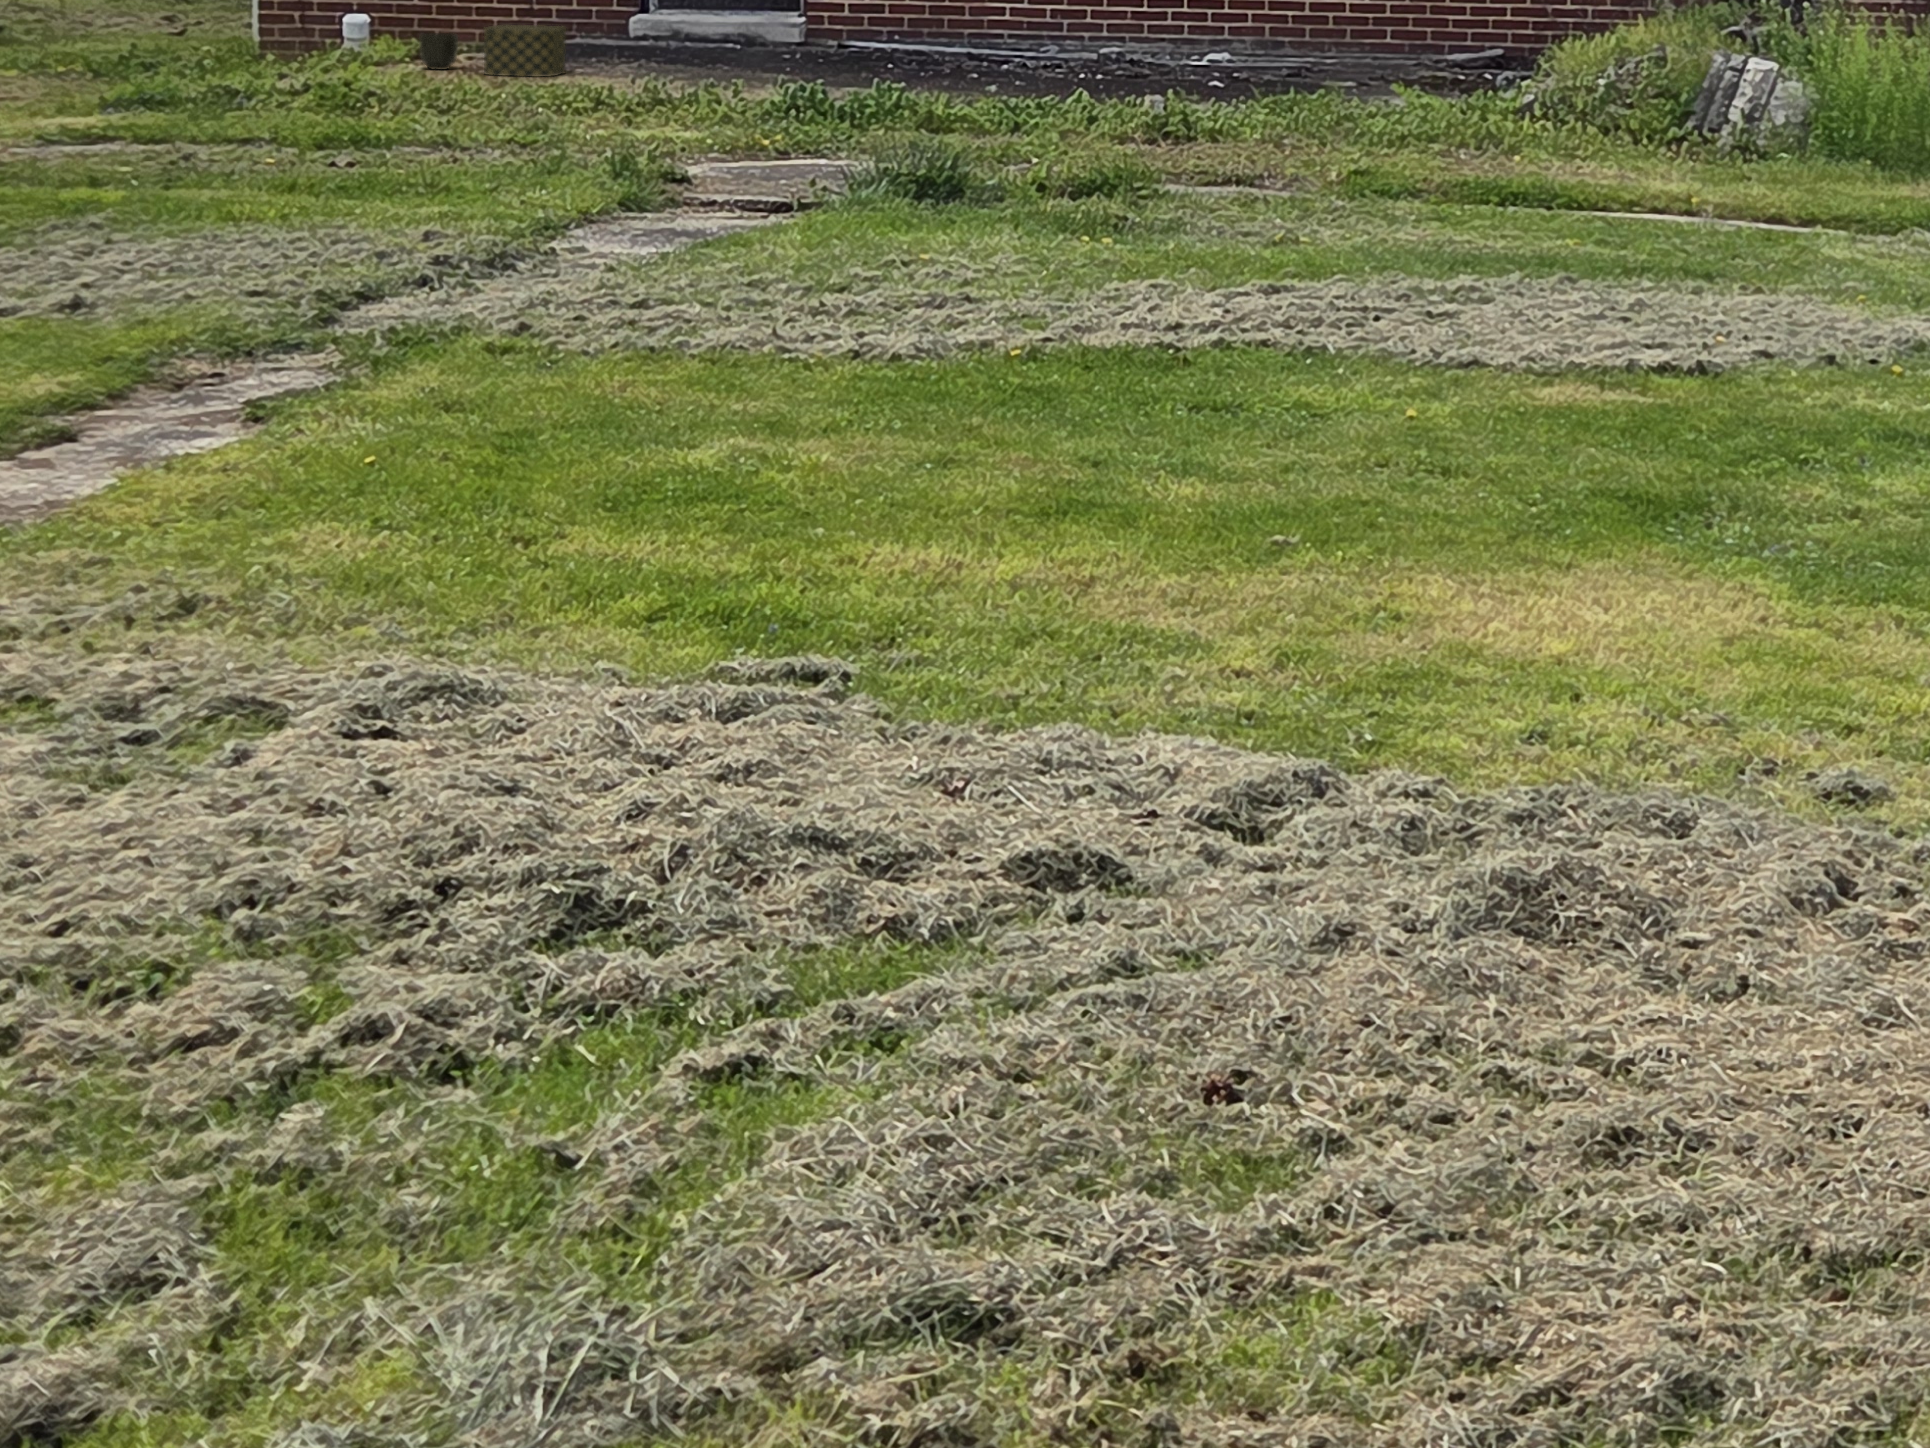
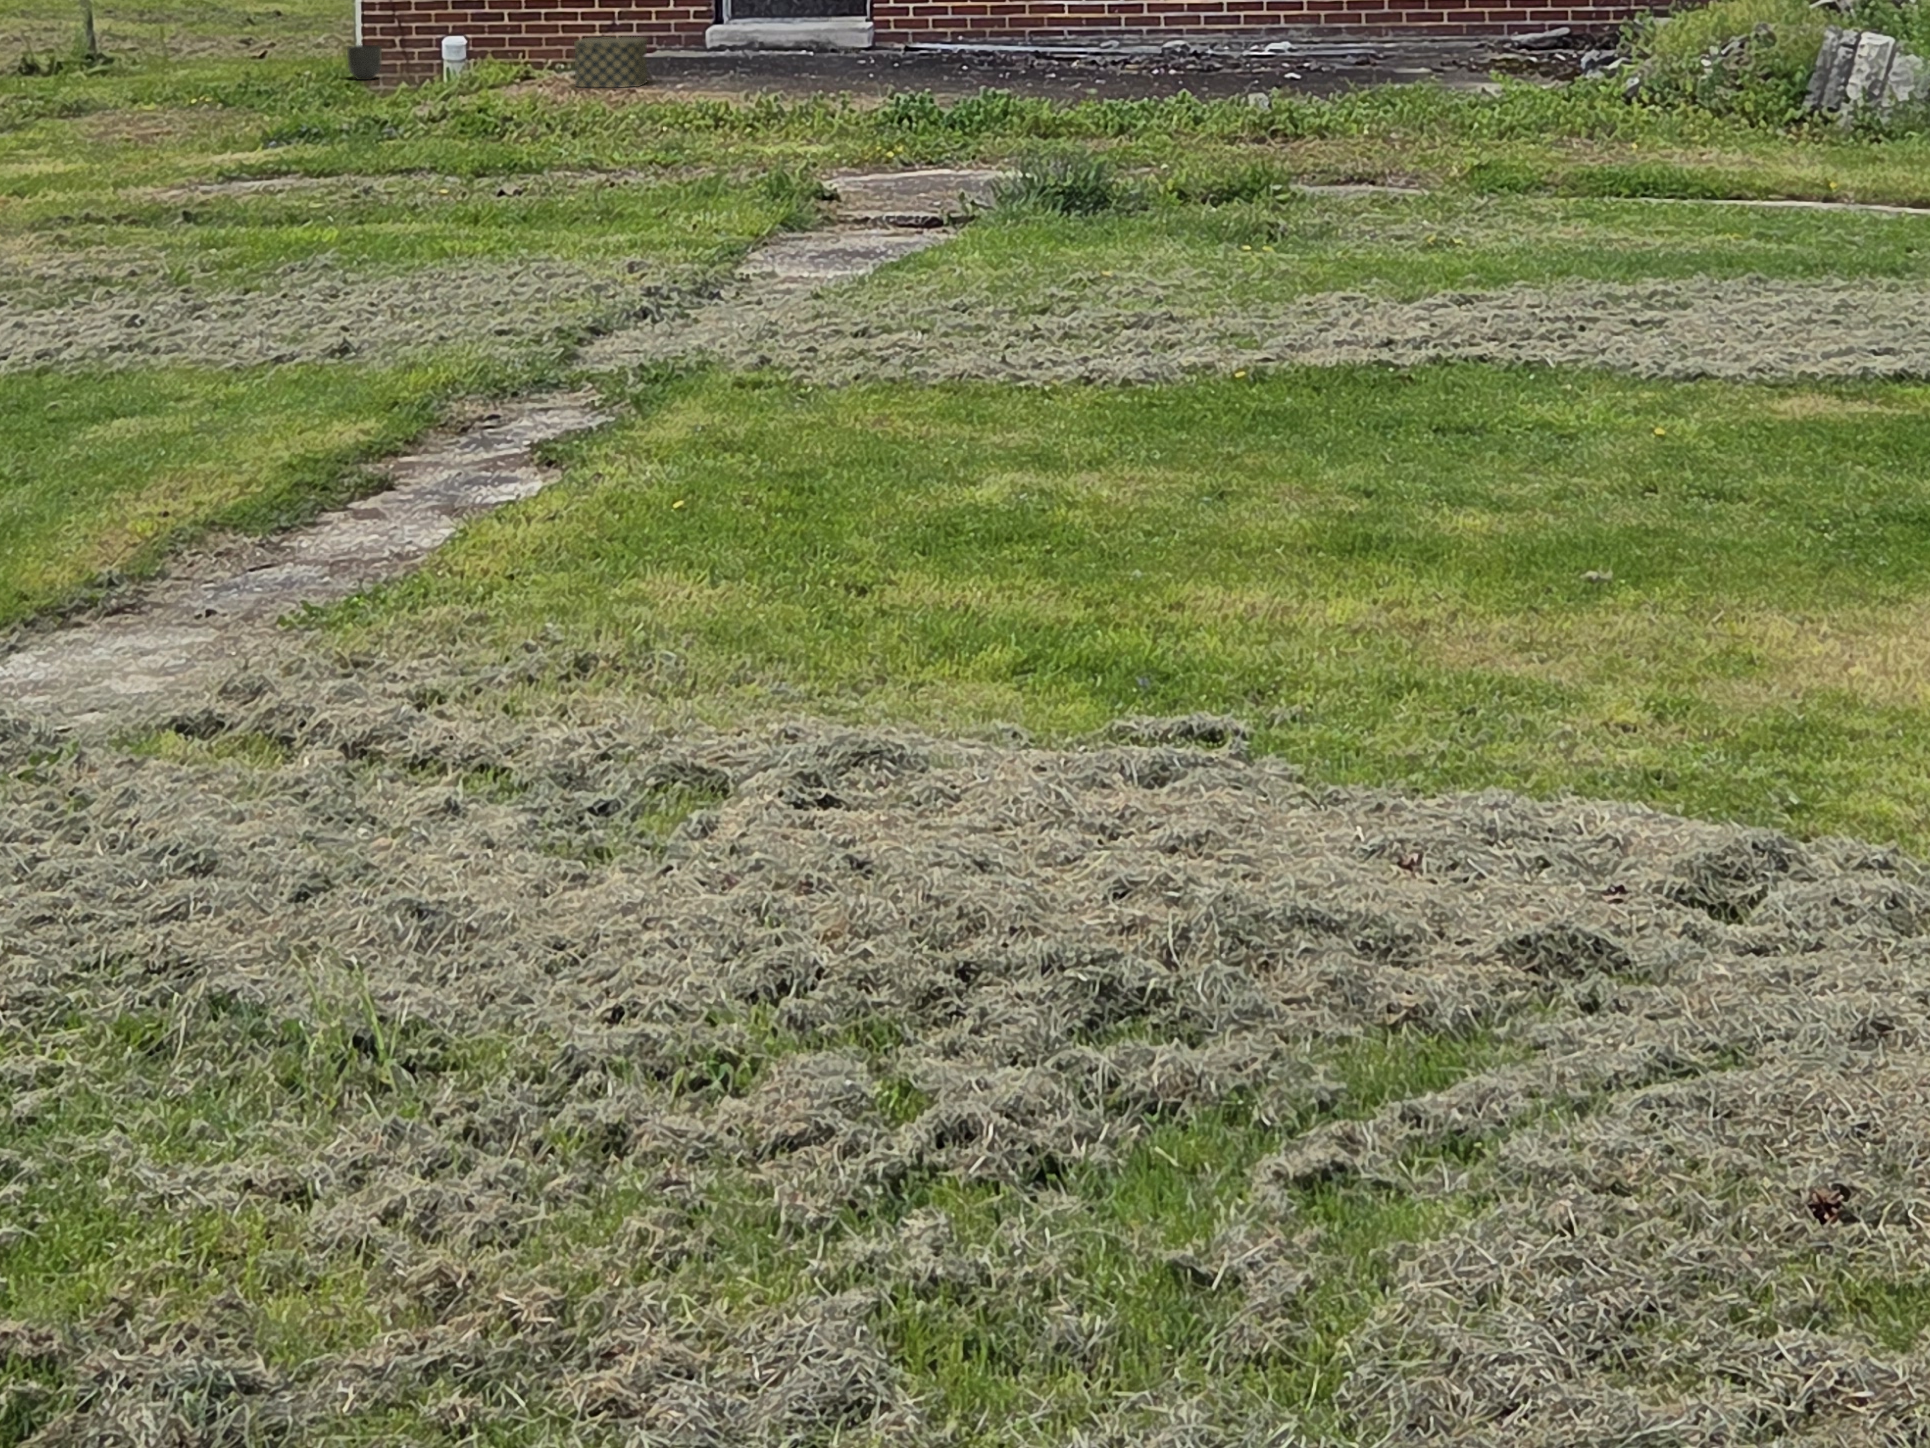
planter: present [419,33,458,70] -> present [347,45,382,80]

